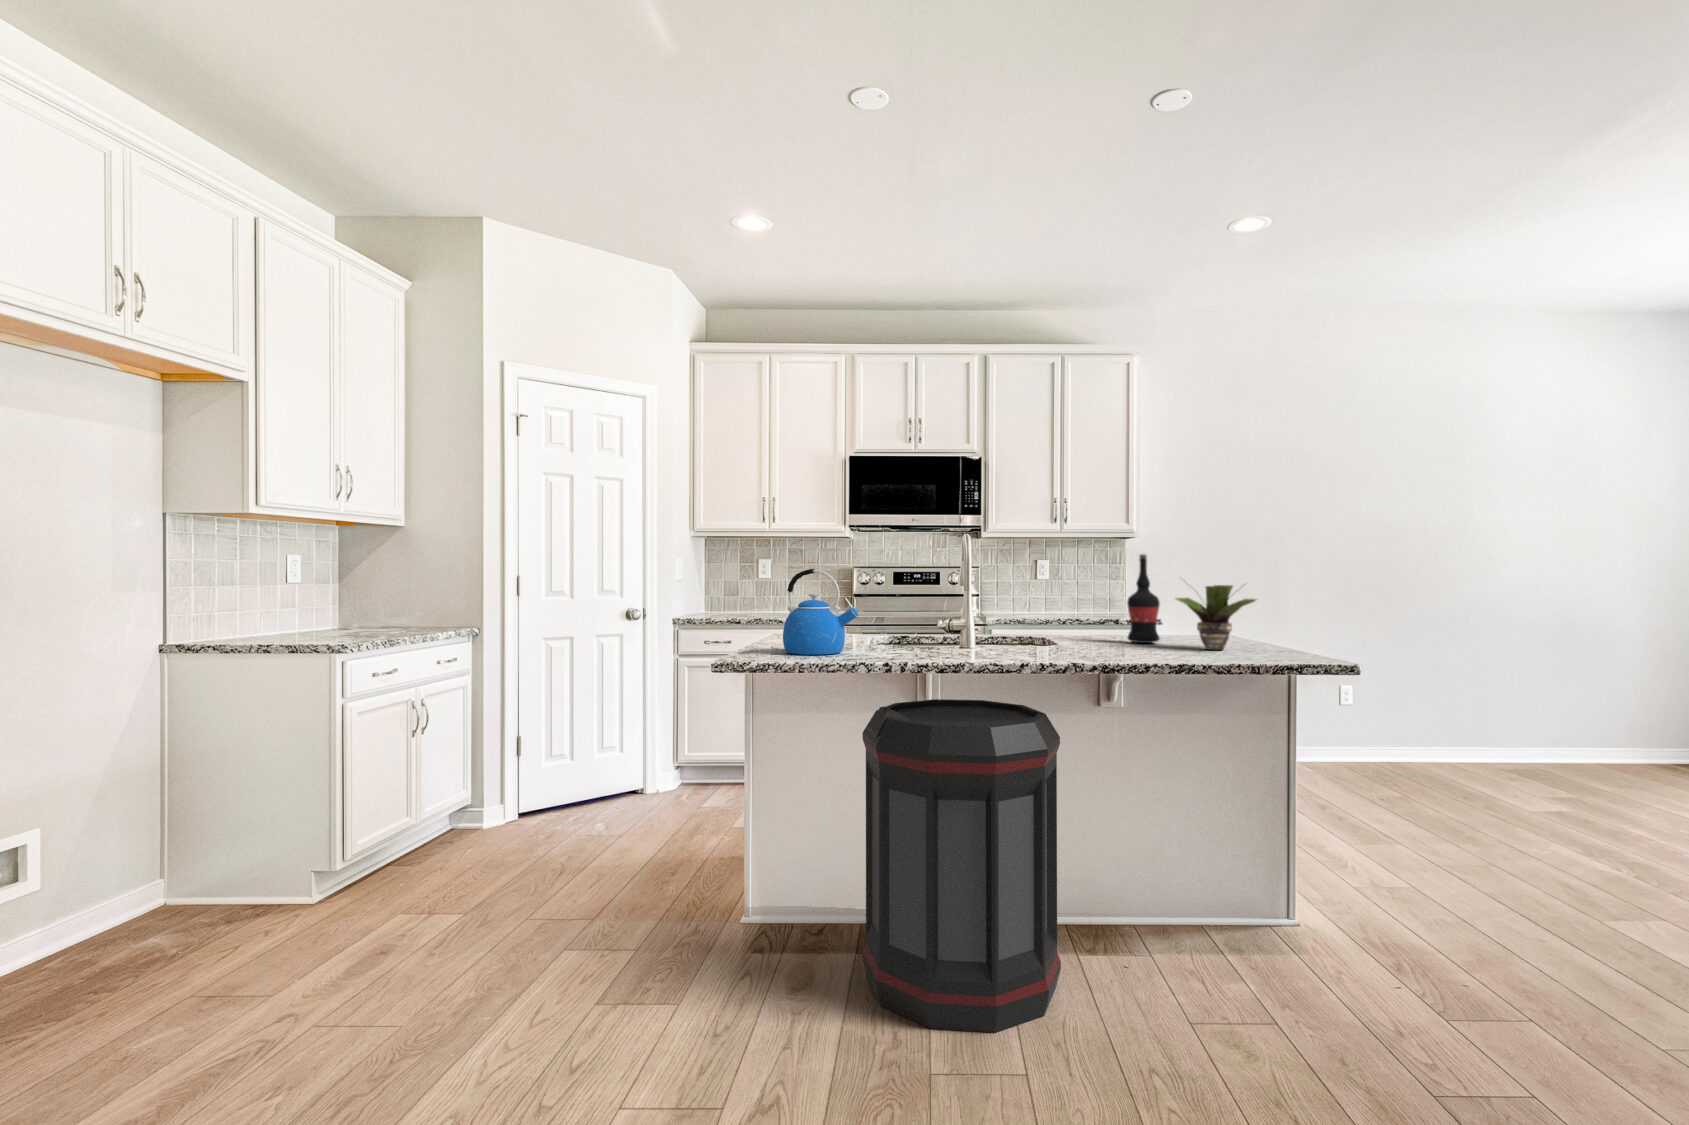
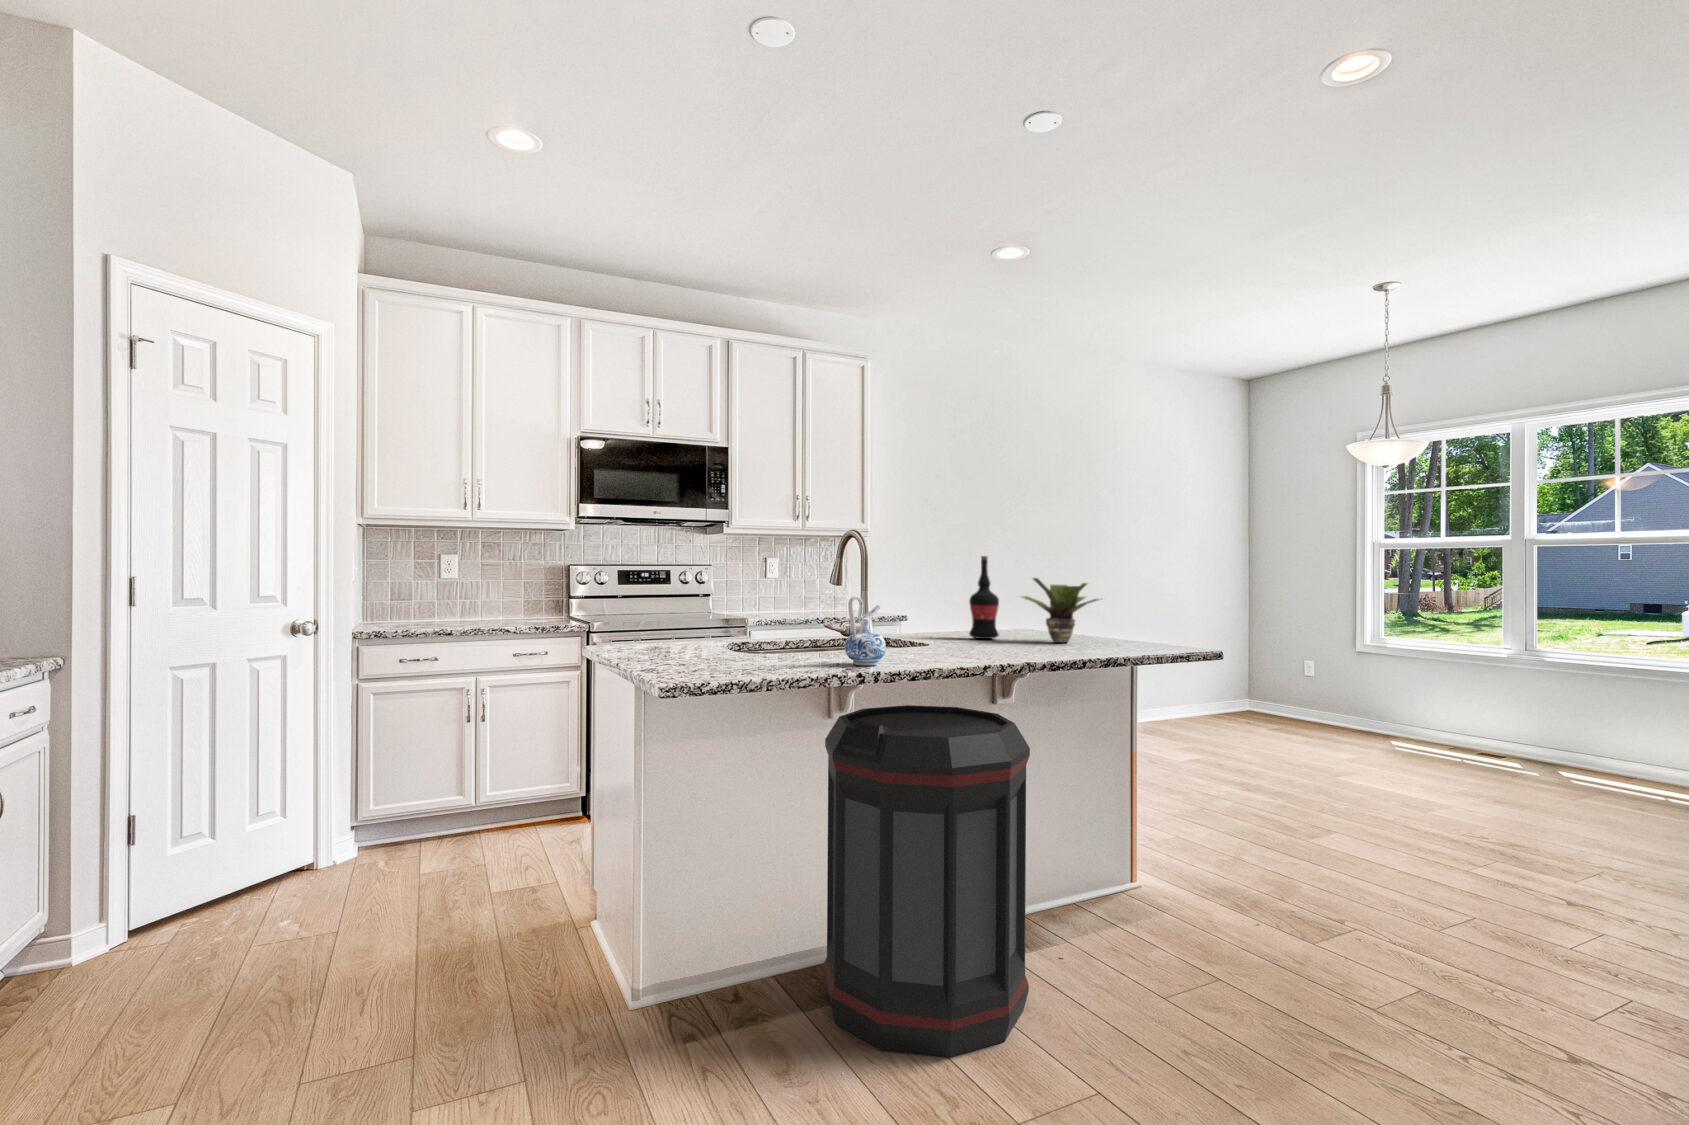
kettle: present [783,569,858,655] -> none [711,569,801,669]
ceramic pitcher: none [893,593,931,657] -> present [845,596,886,665]

